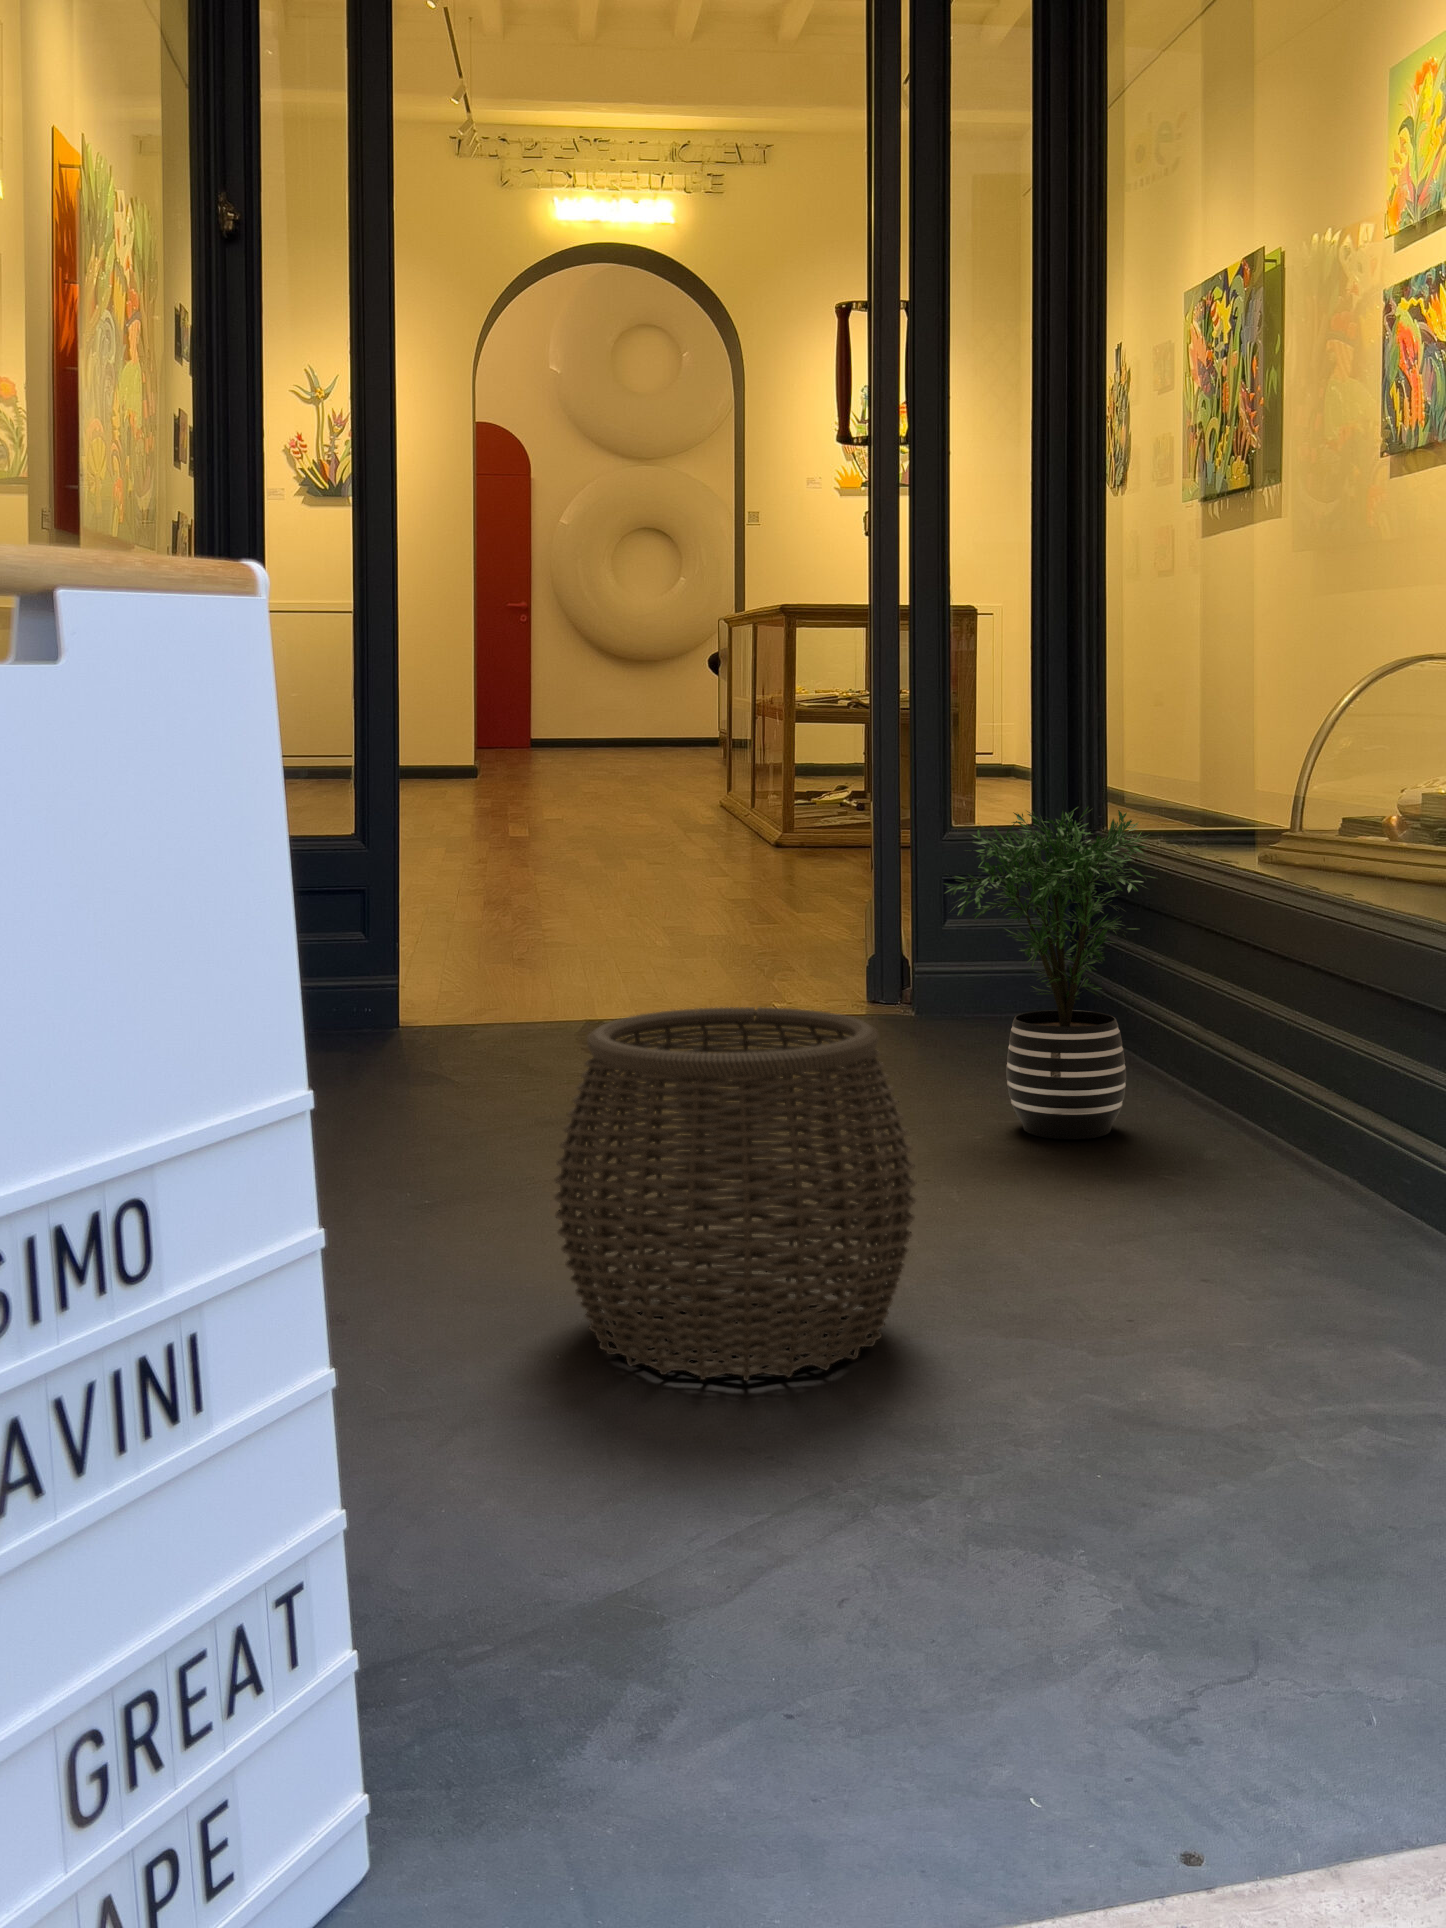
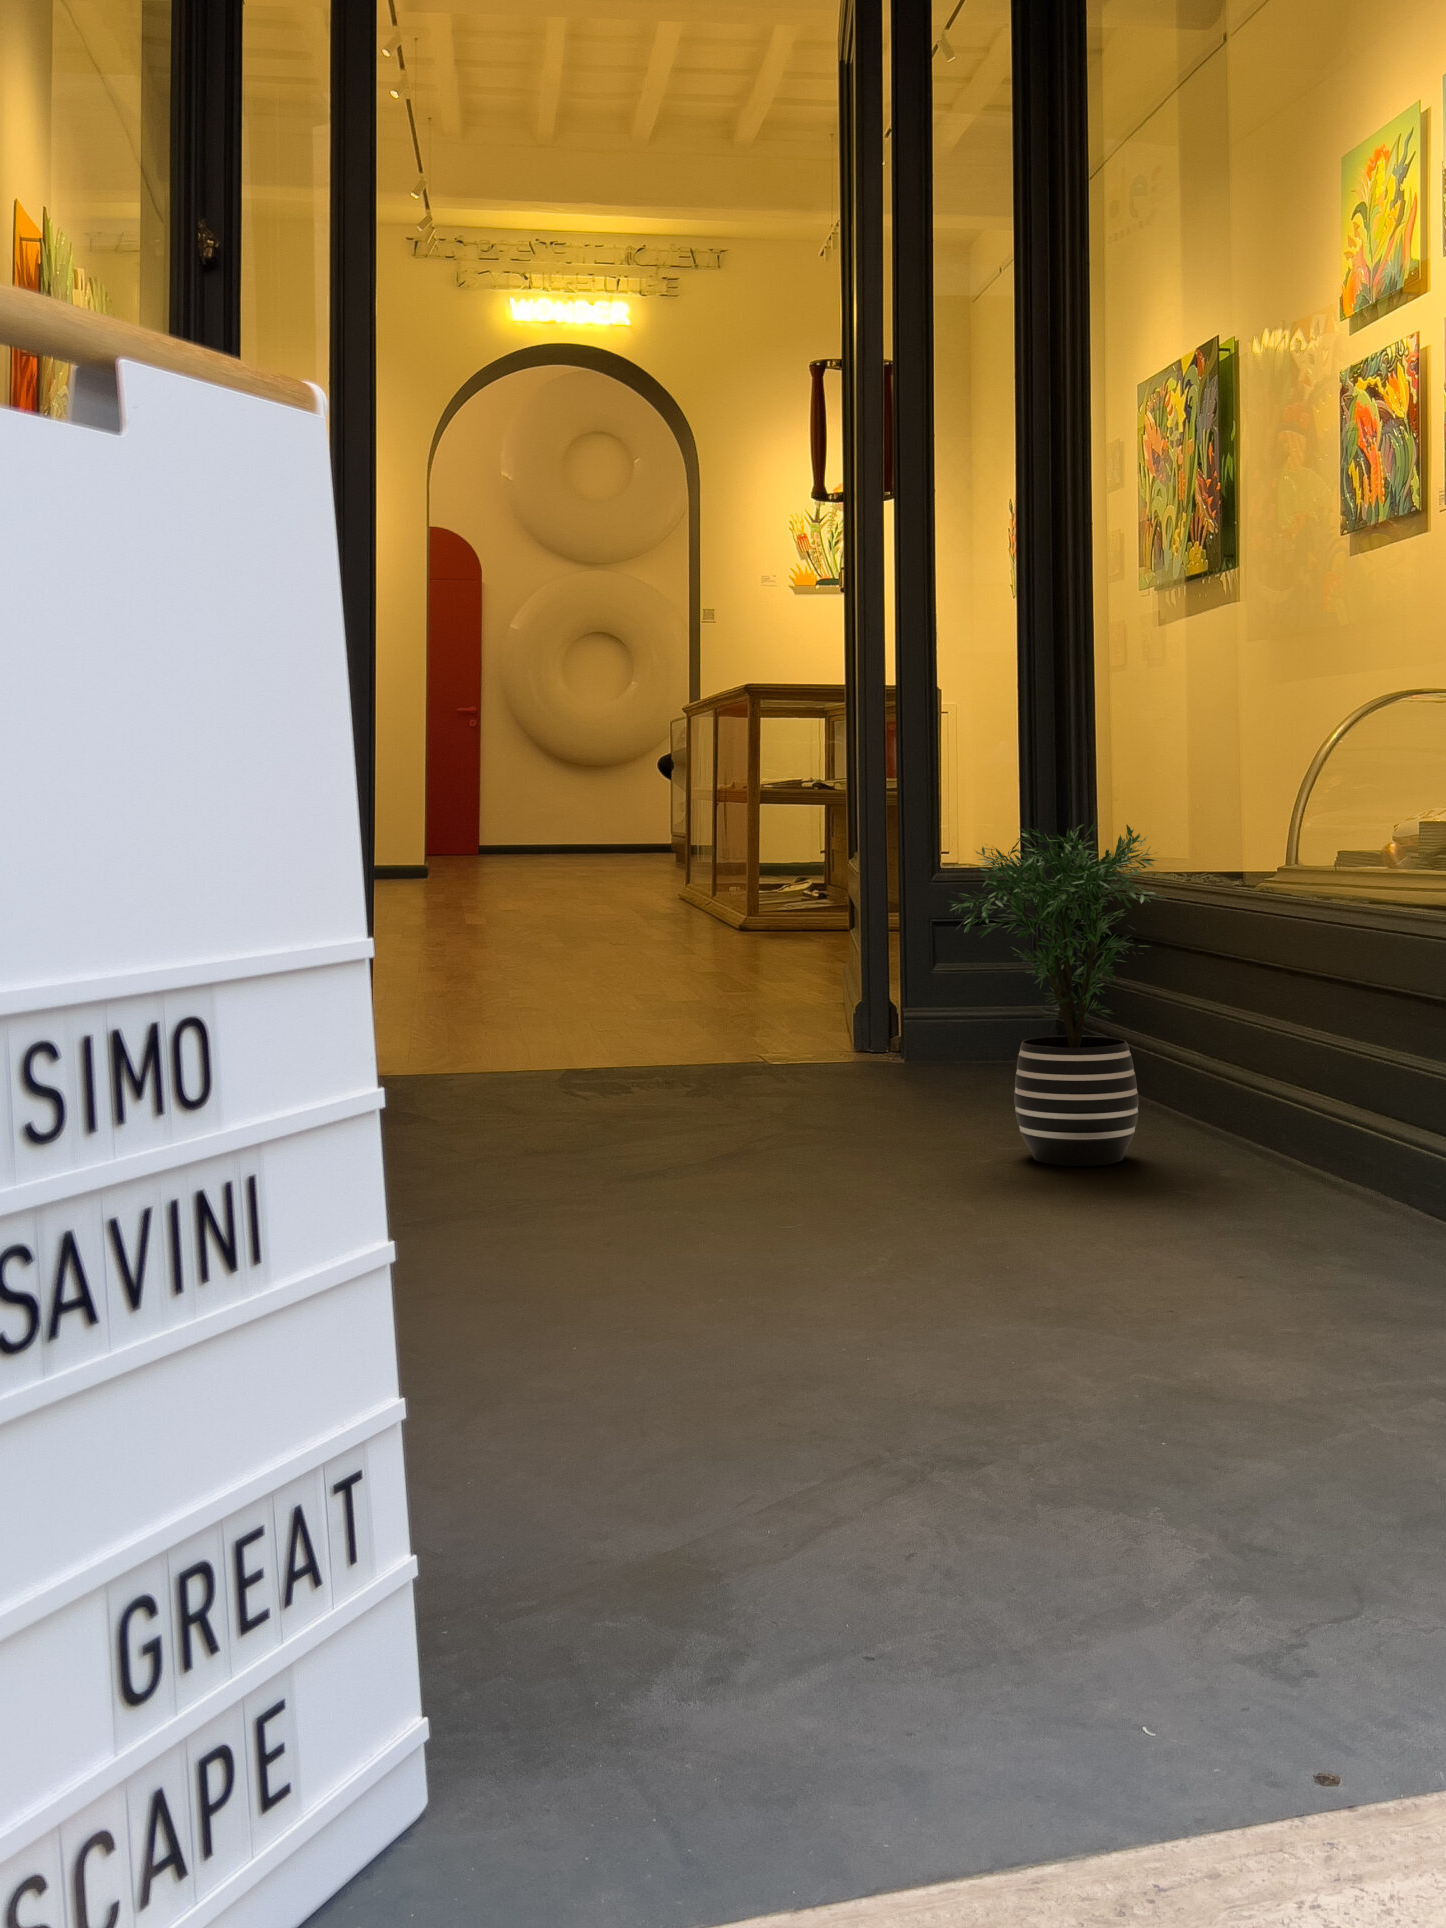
woven basket: present [554,1007,916,1381] -> none [568,993,949,1371]

